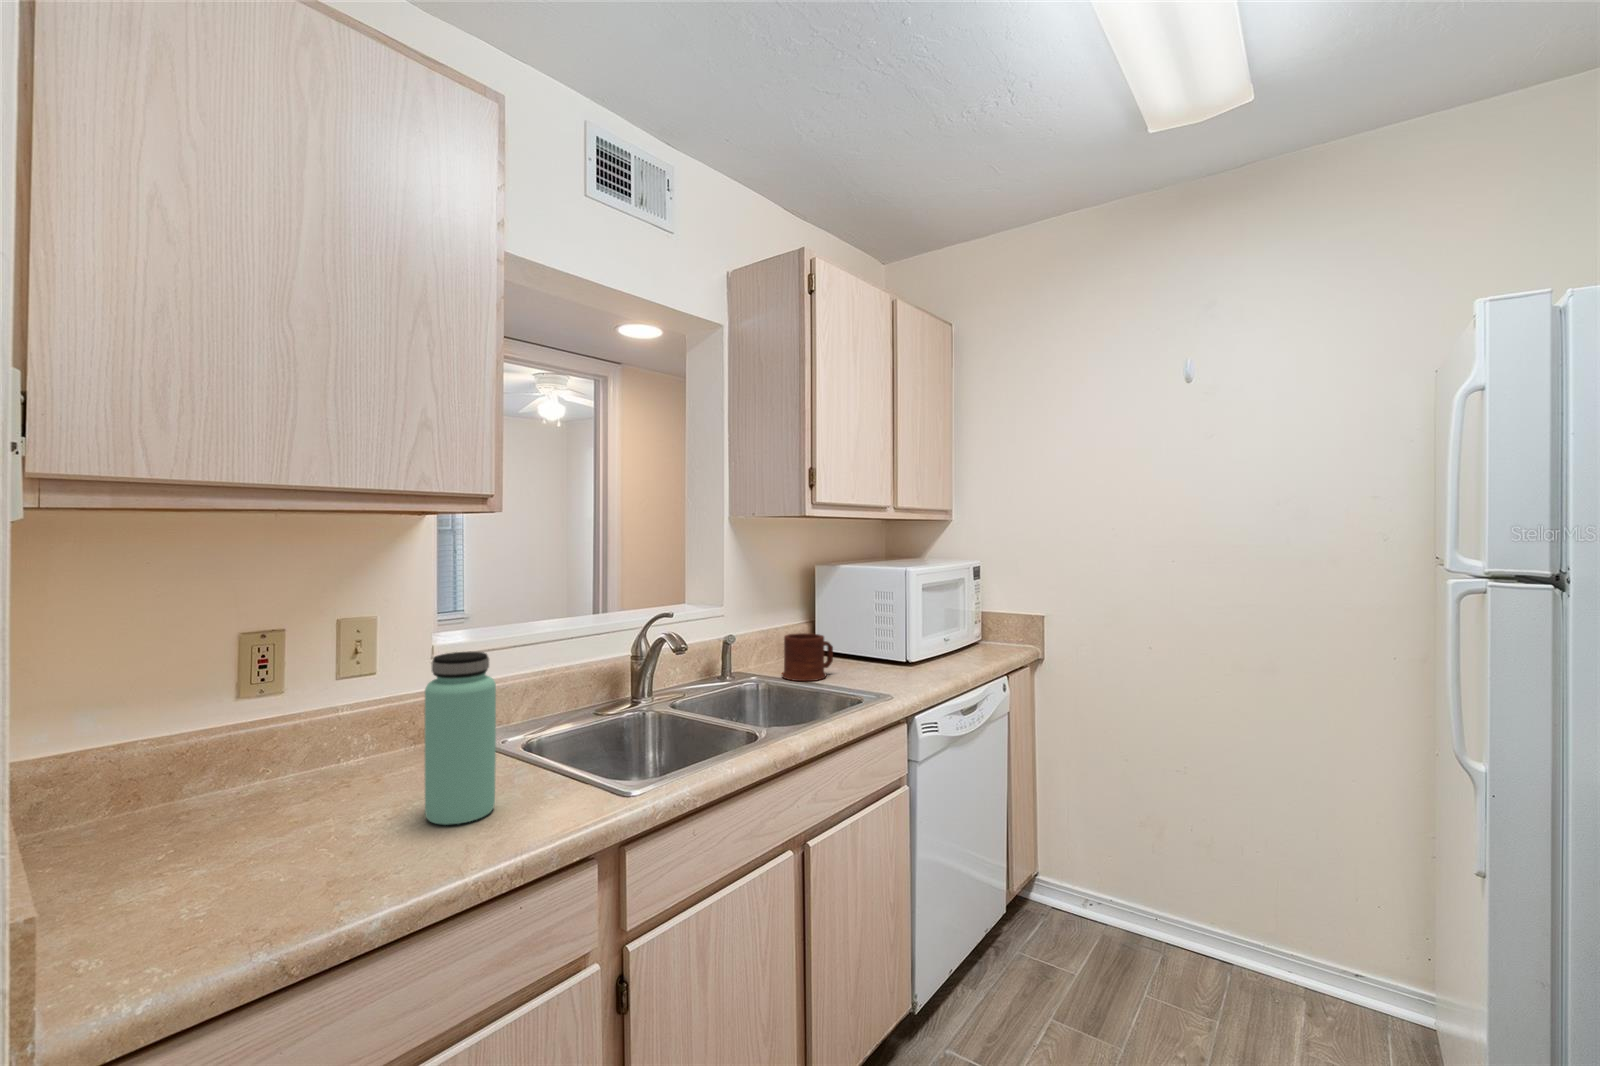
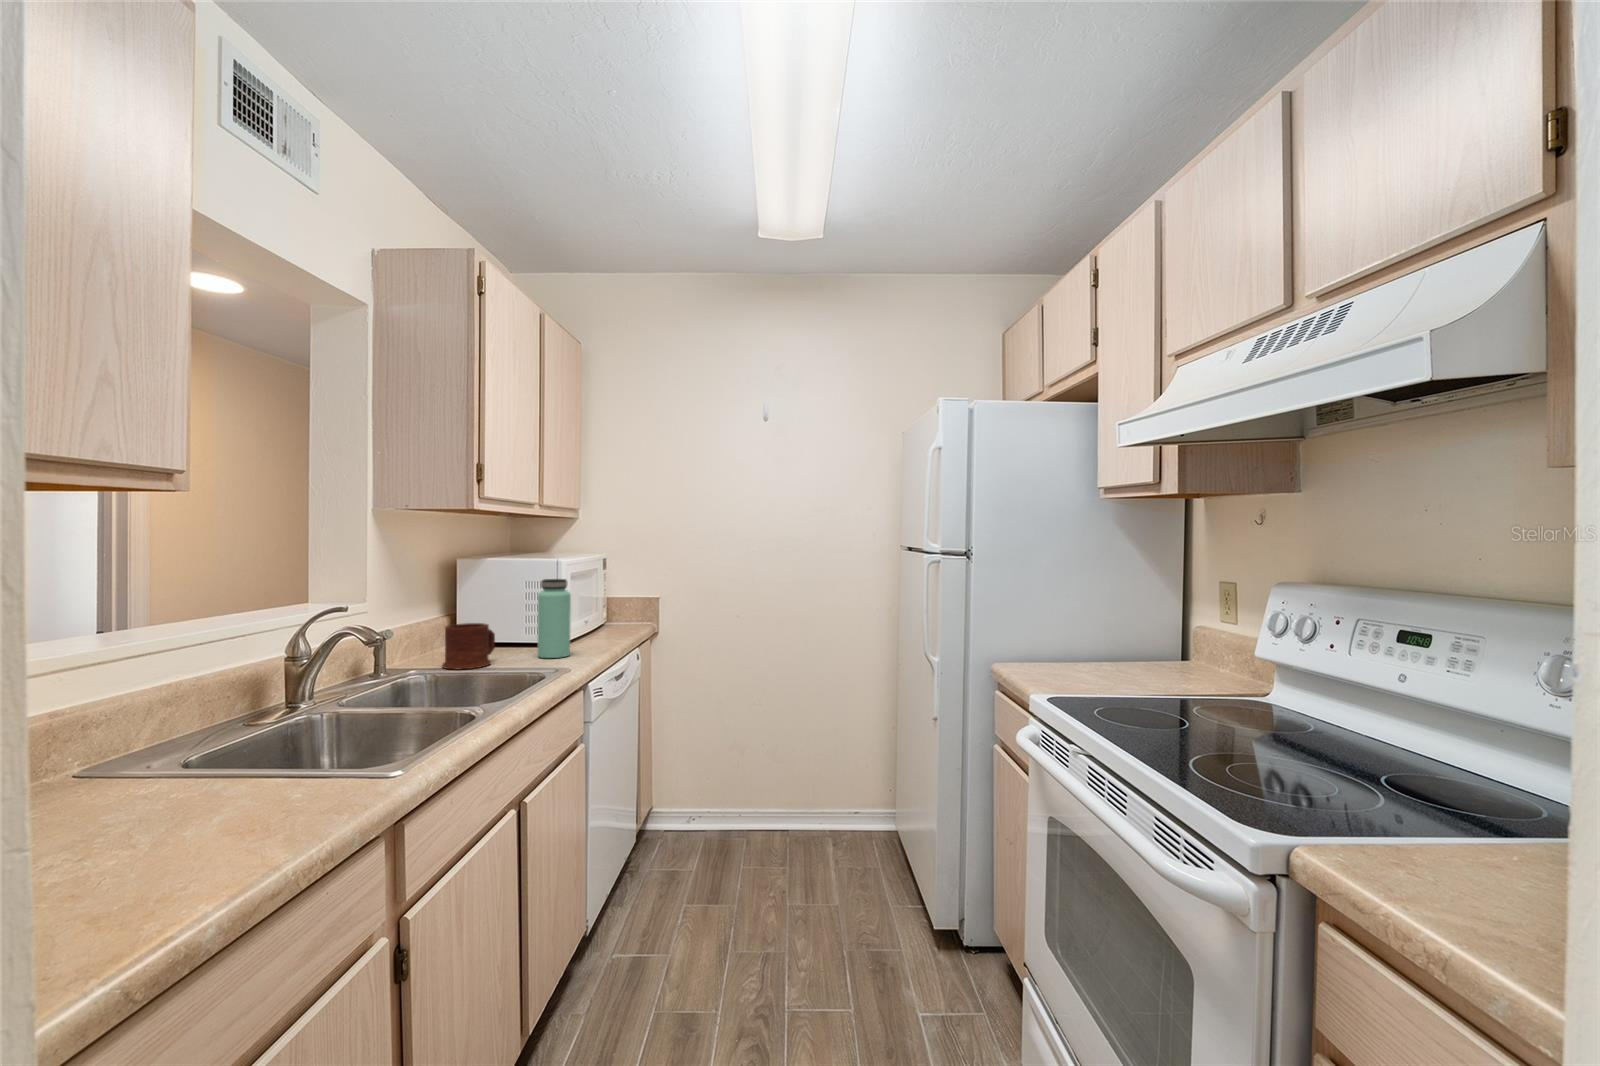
bottle: present [425,651,496,825] -> present [537,579,571,658]

